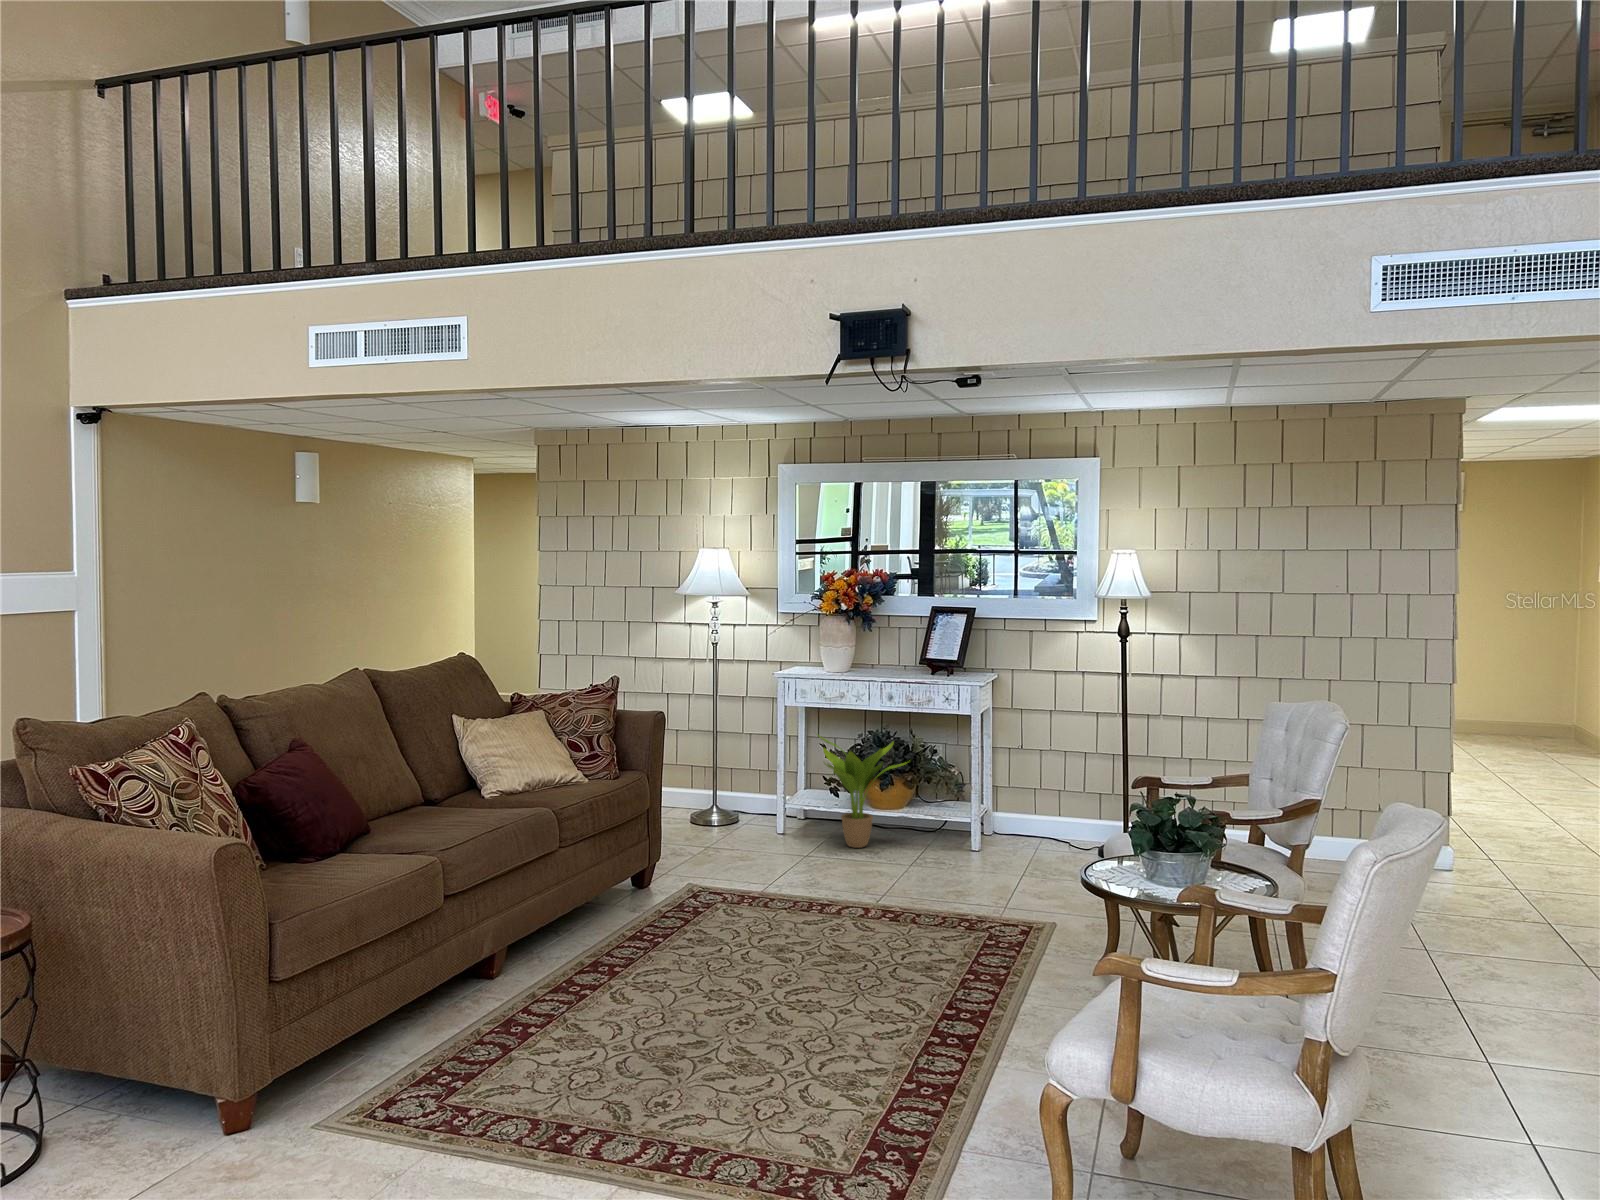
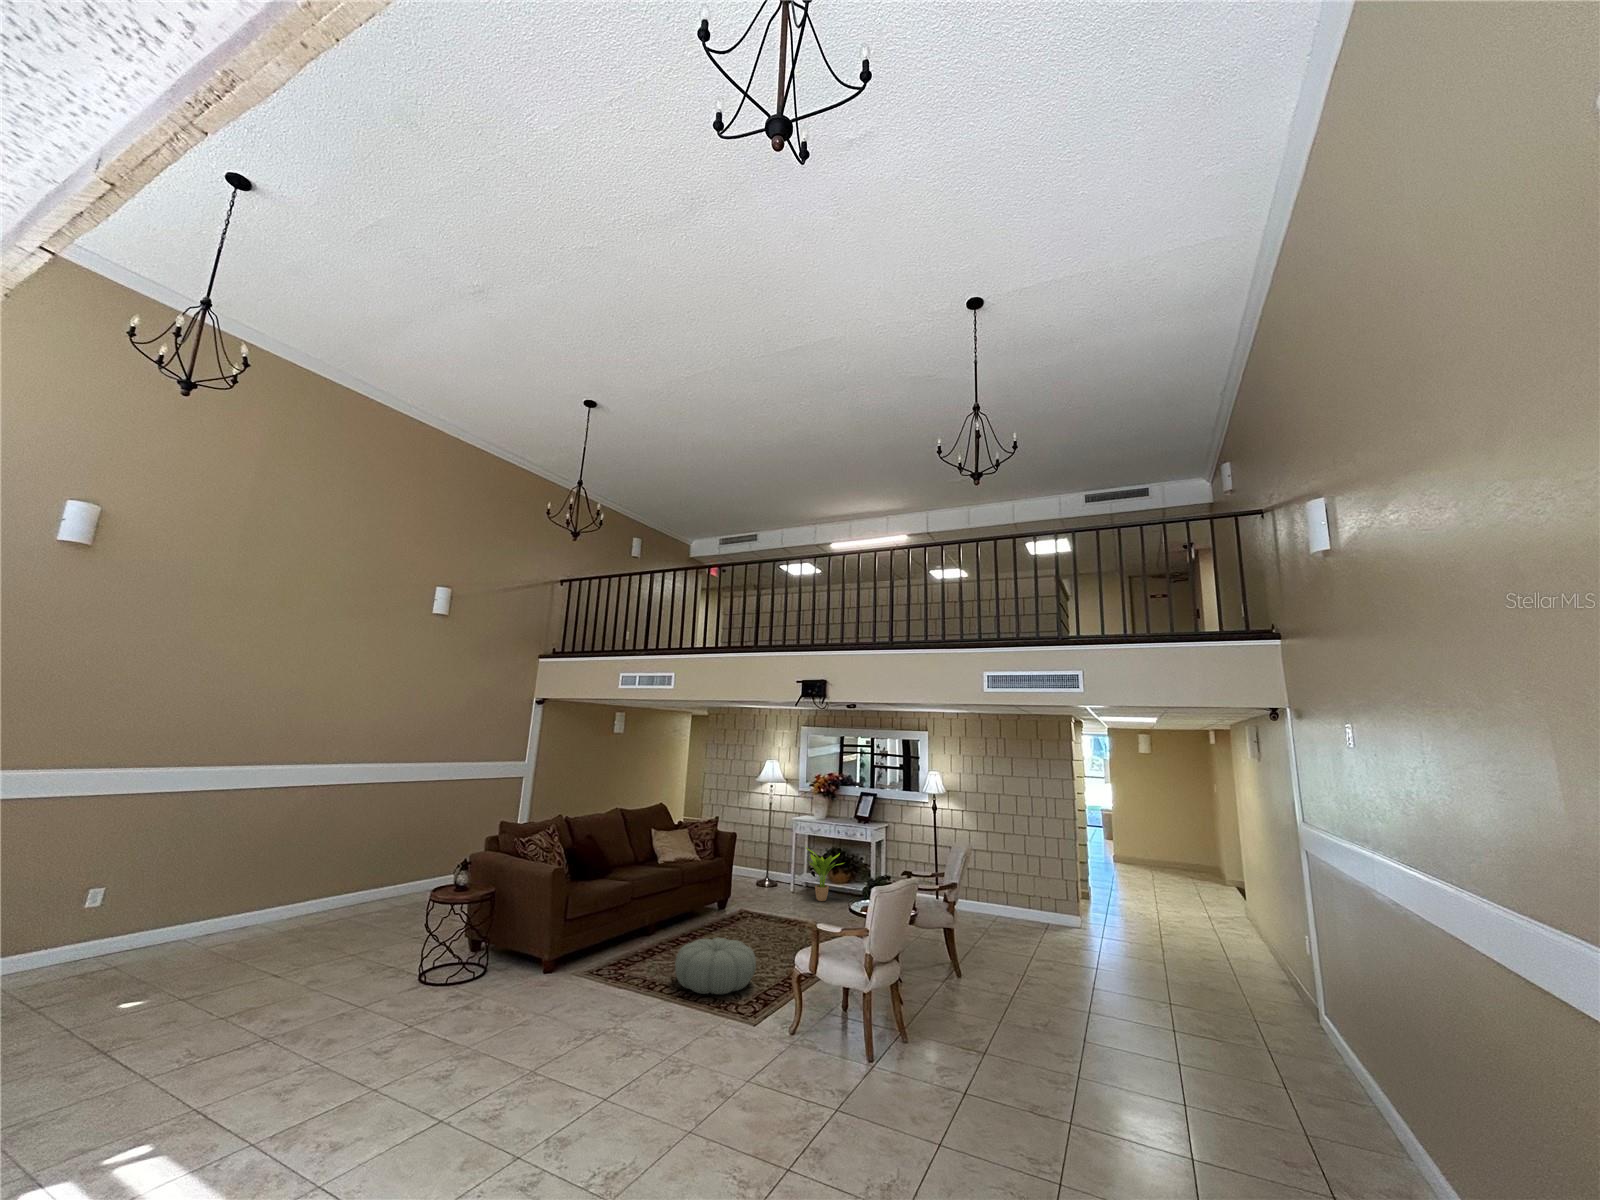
pouf: none [614,985,839,1148] -> present [675,938,756,994]

